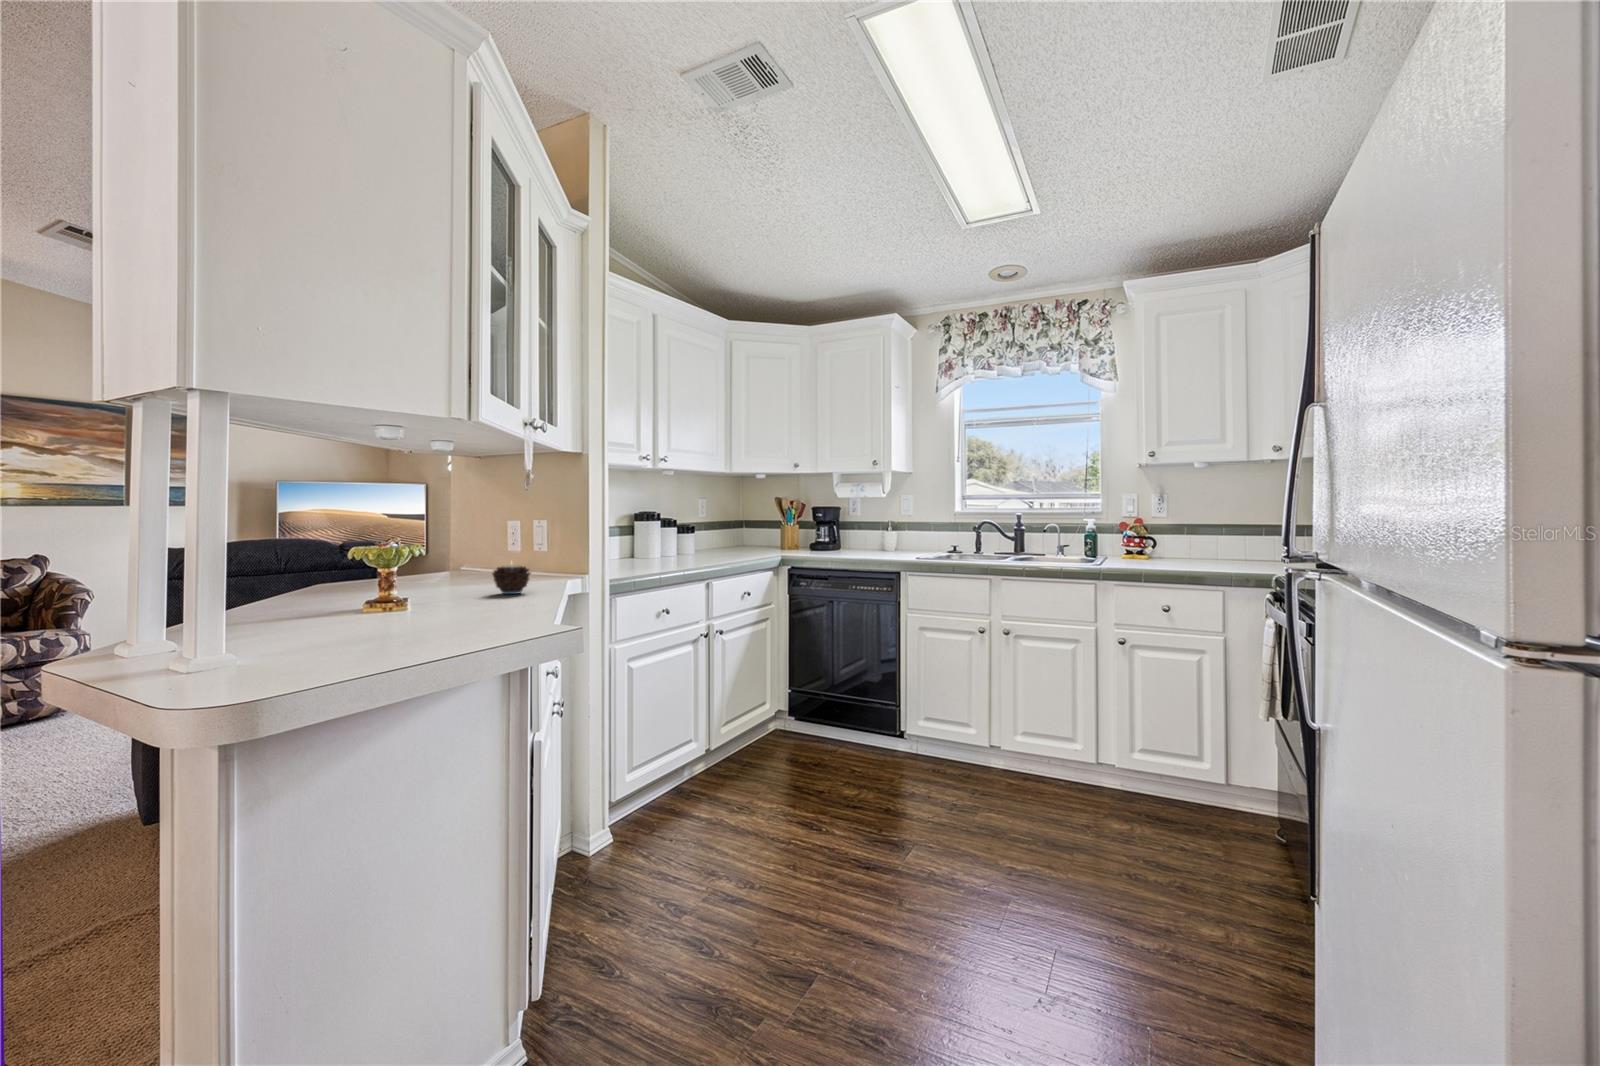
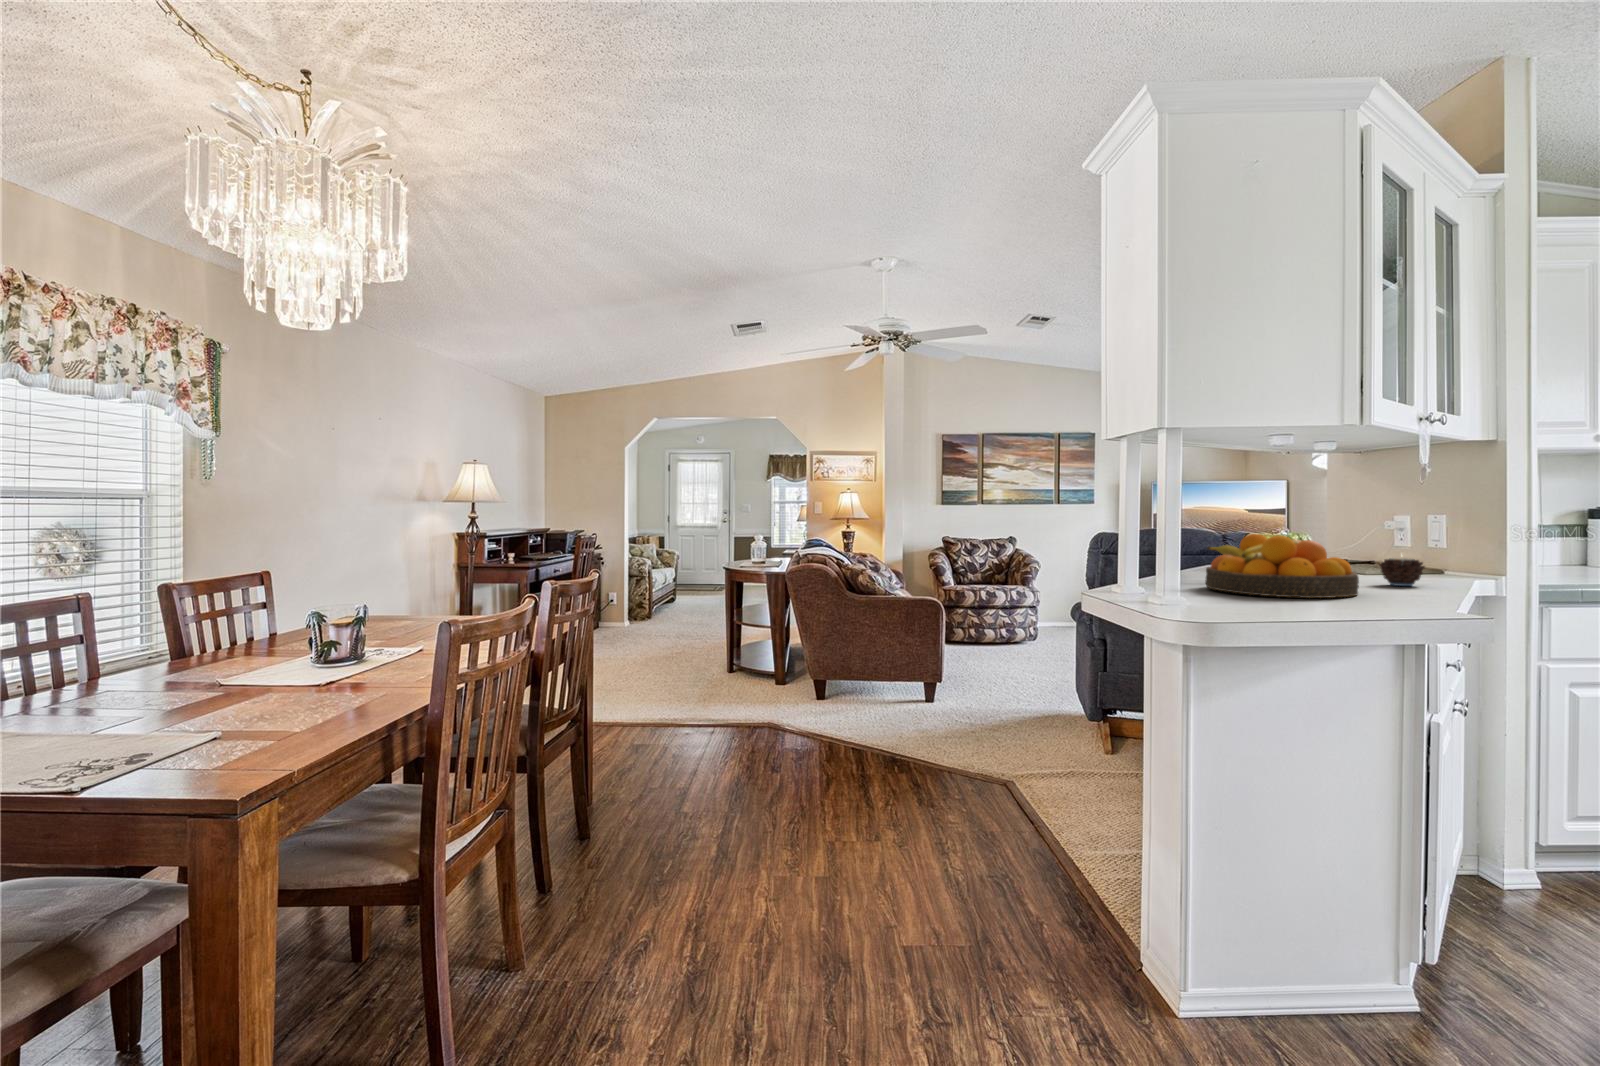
fruit bowl: none [282,543,470,625] -> present [1205,534,1359,598]

